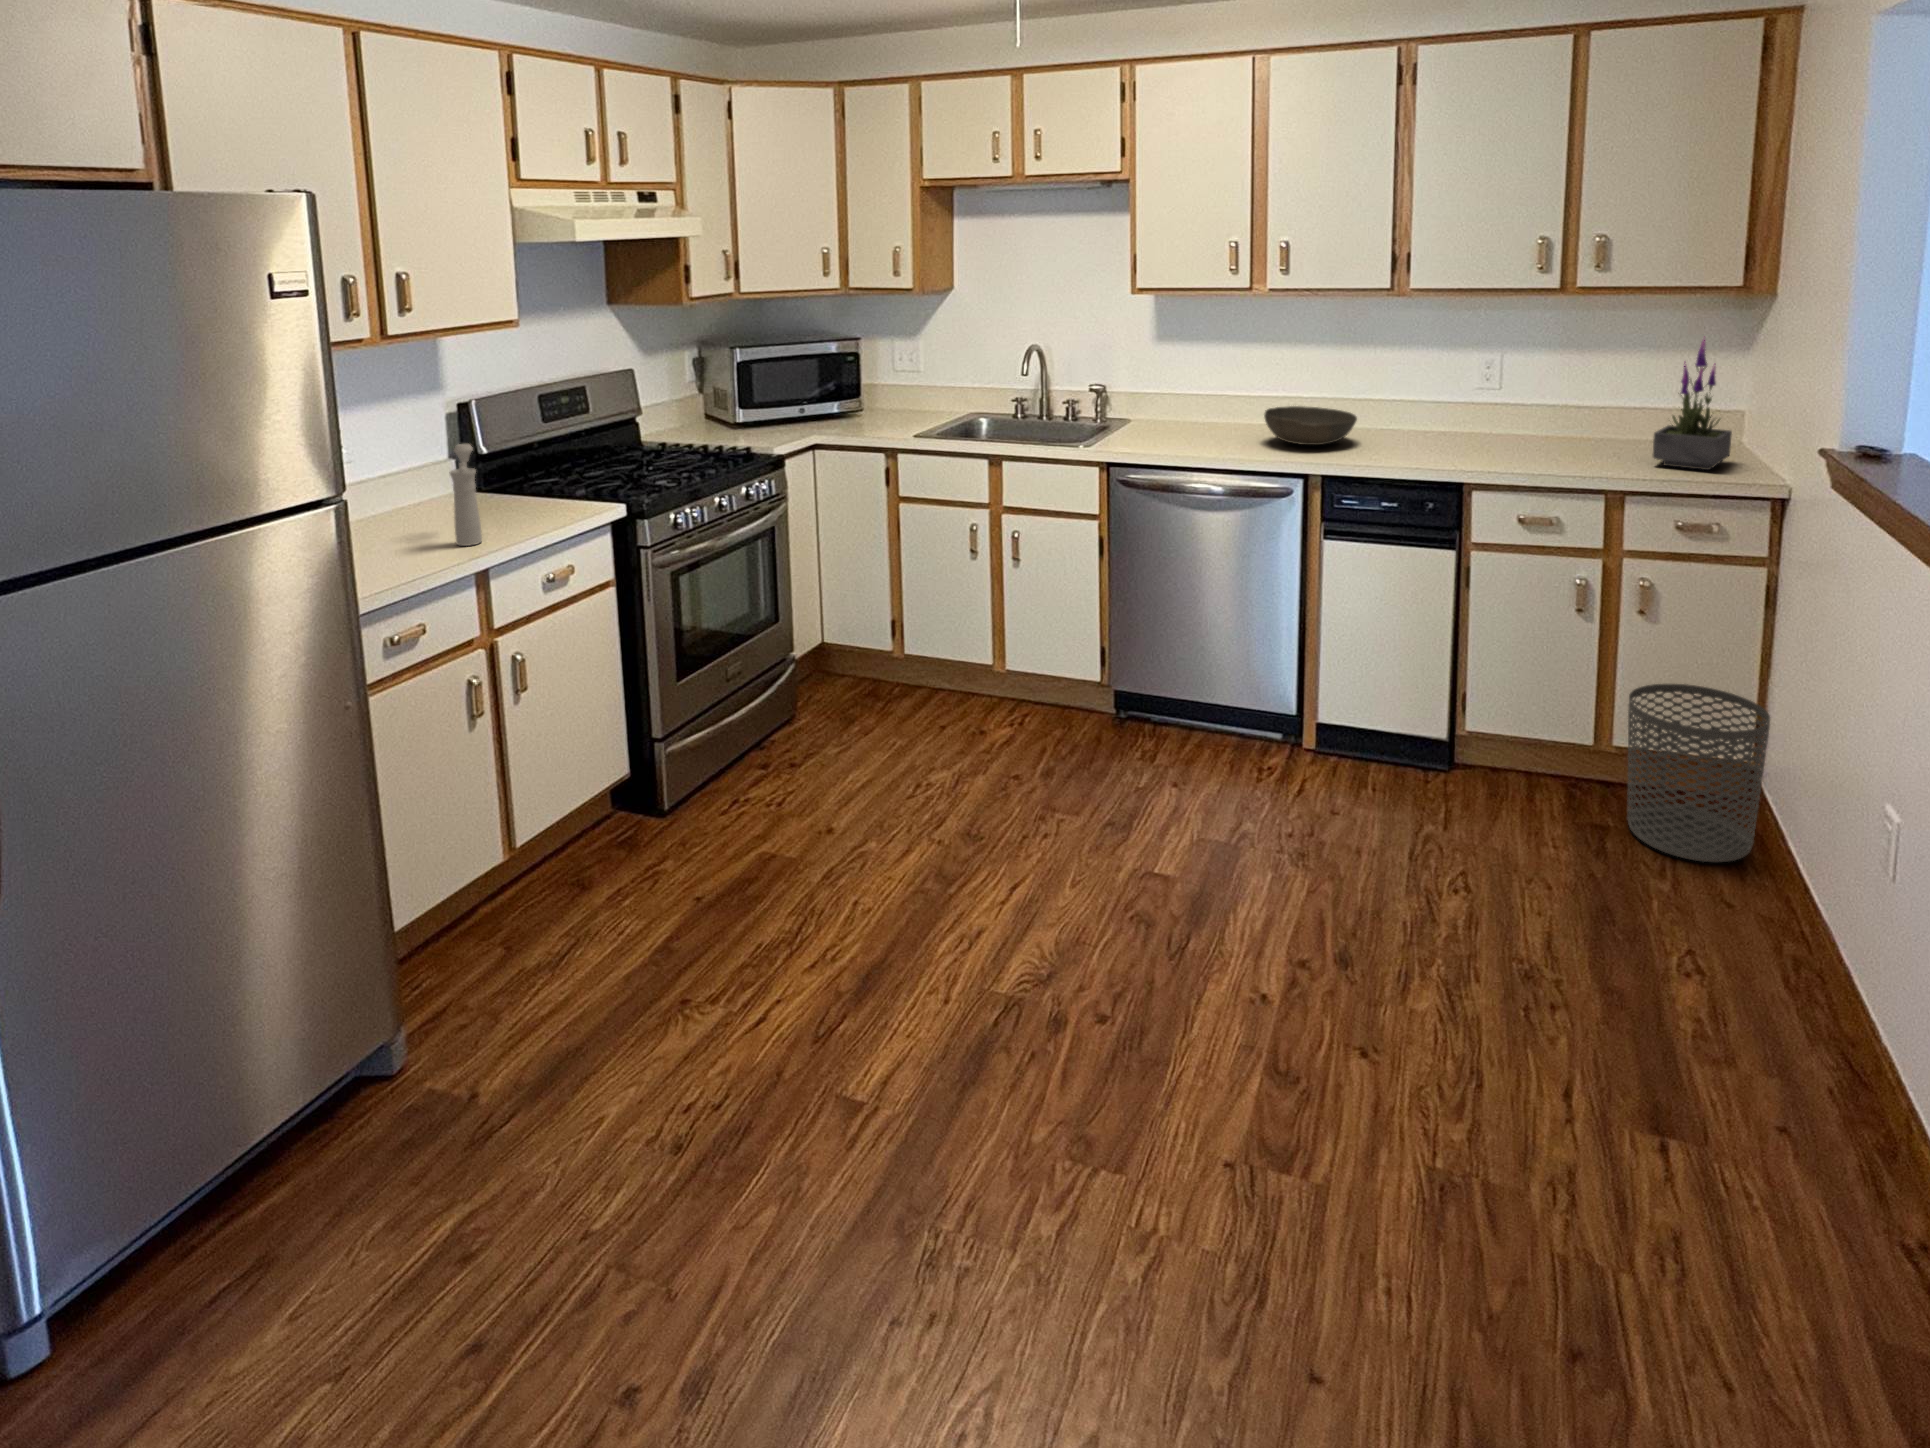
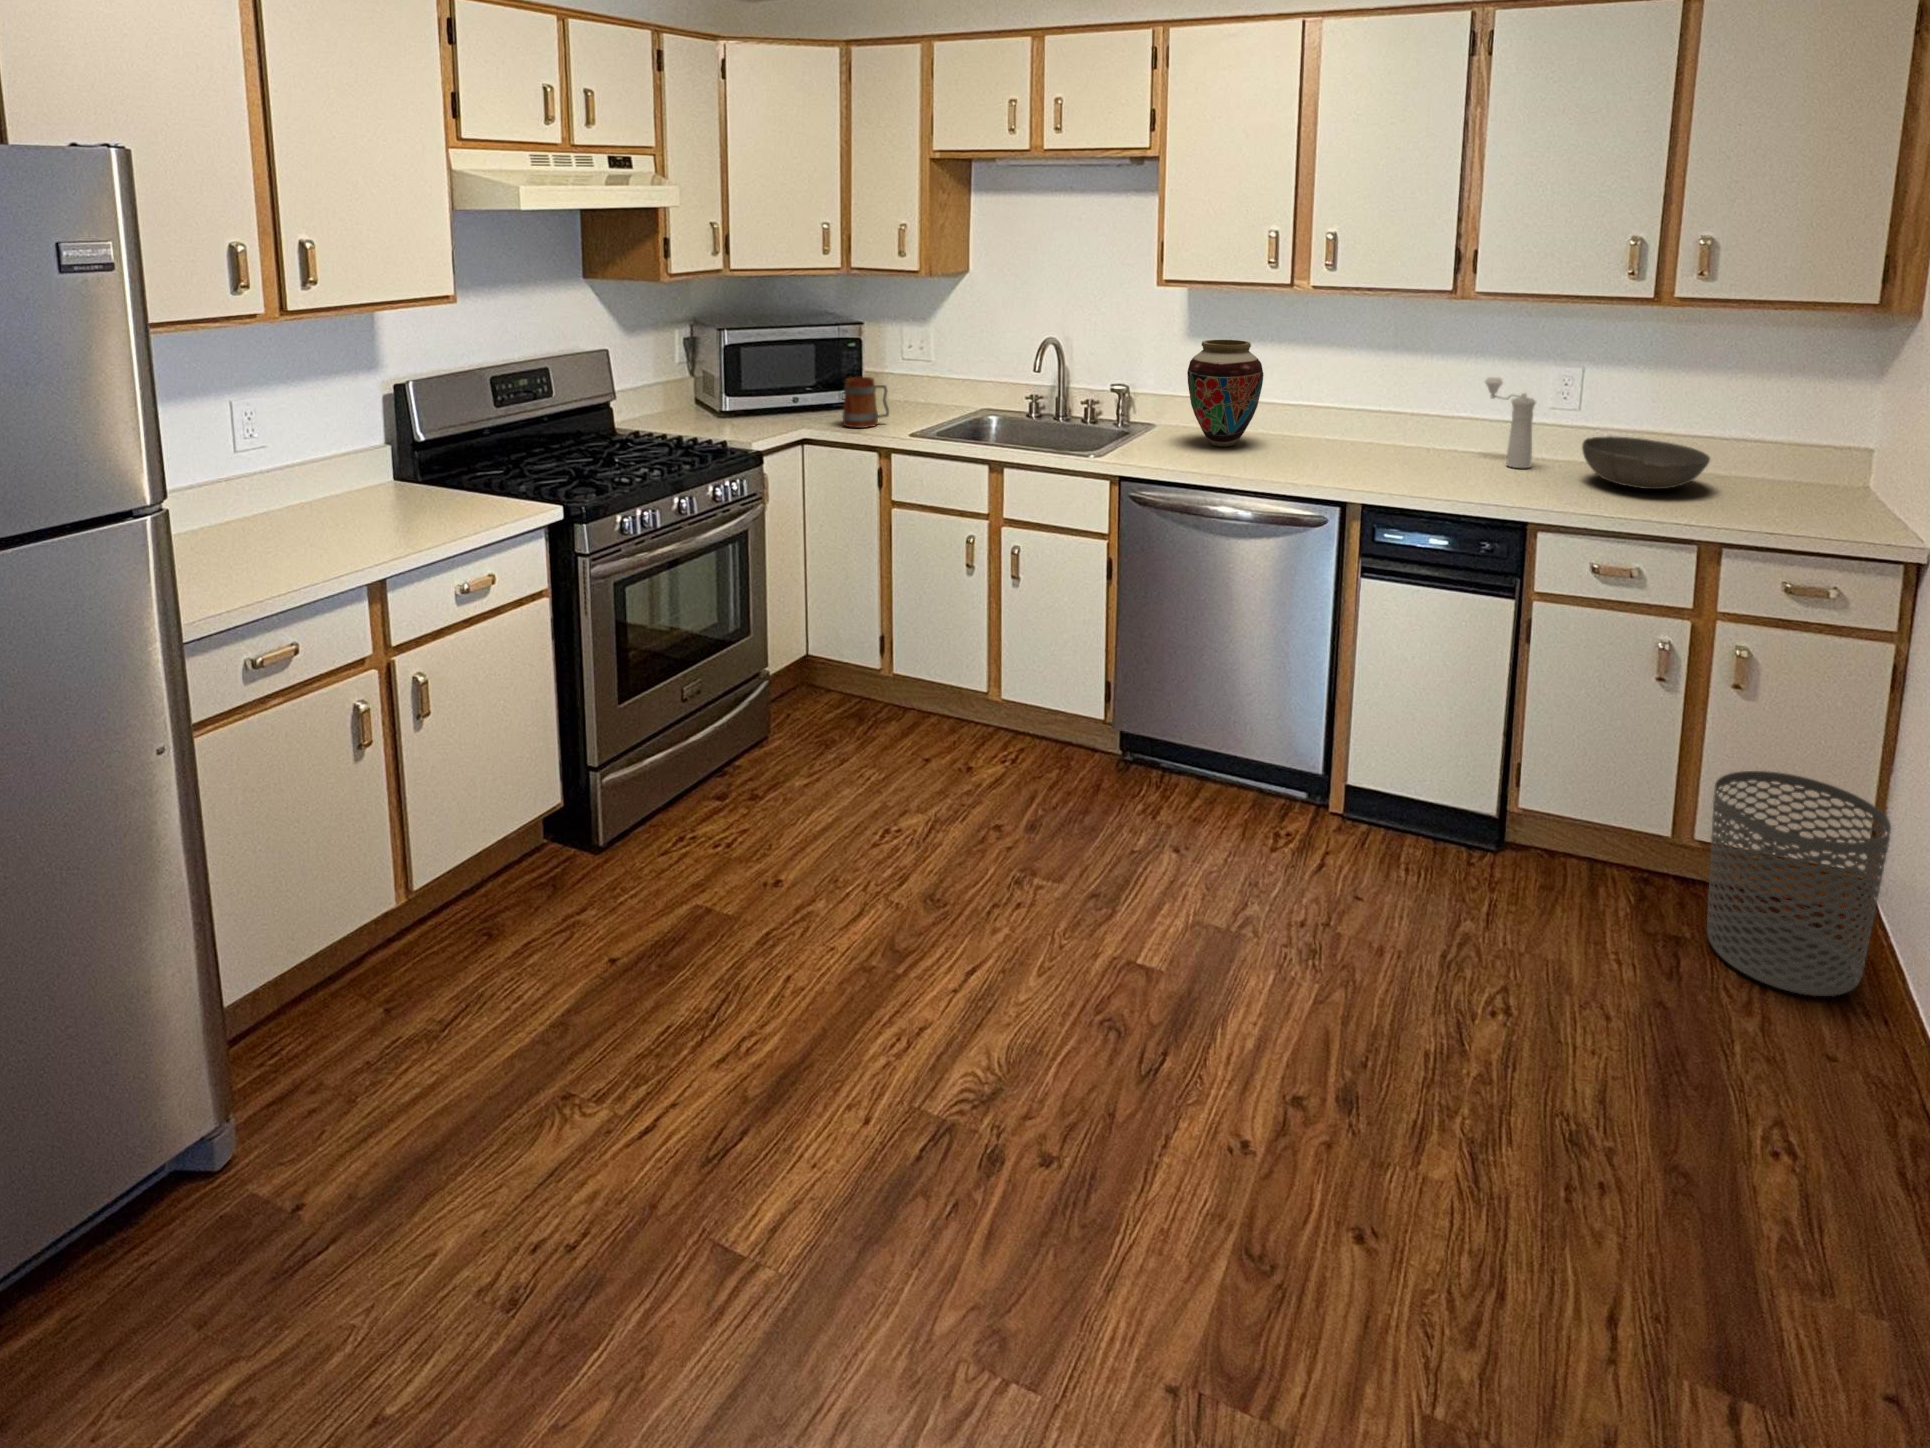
potted plant: present [1653,336,1732,470] -> none [1755,359,1855,519]
vase: none [1162,341,1230,436] -> present [1187,340,1264,447]
mug: none [847,387,890,434] -> present [843,377,889,428]
bowl: present [1264,406,1357,445] -> present [1582,436,1710,489]
pepper mill: present [450,444,482,546] -> present [1485,377,1536,468]

